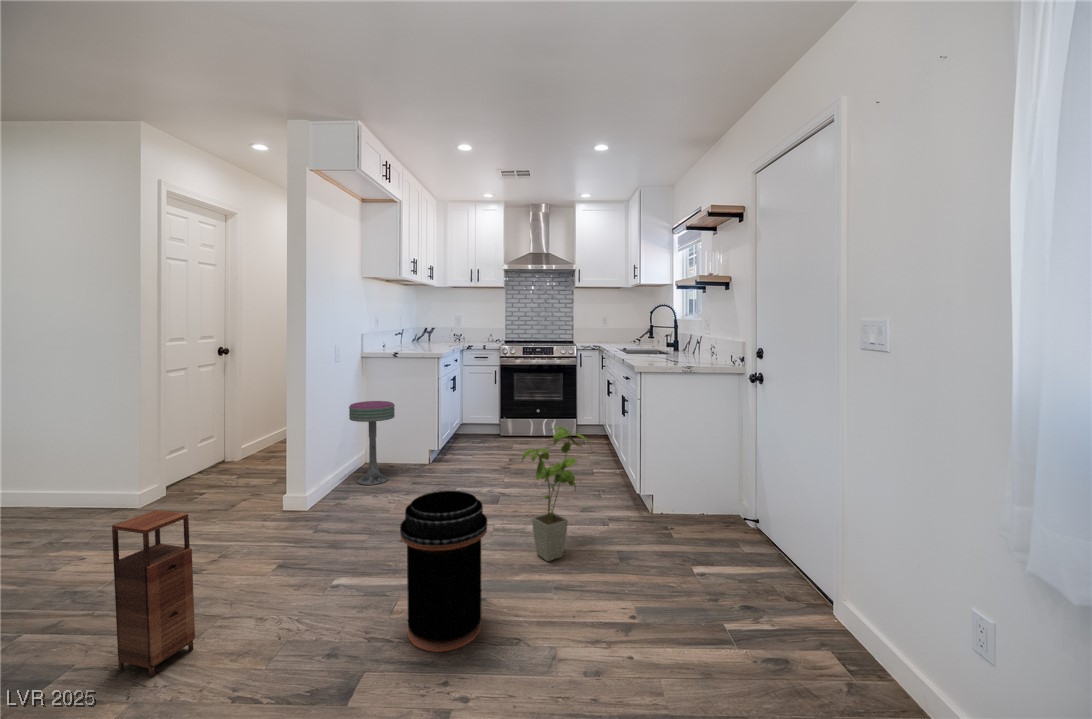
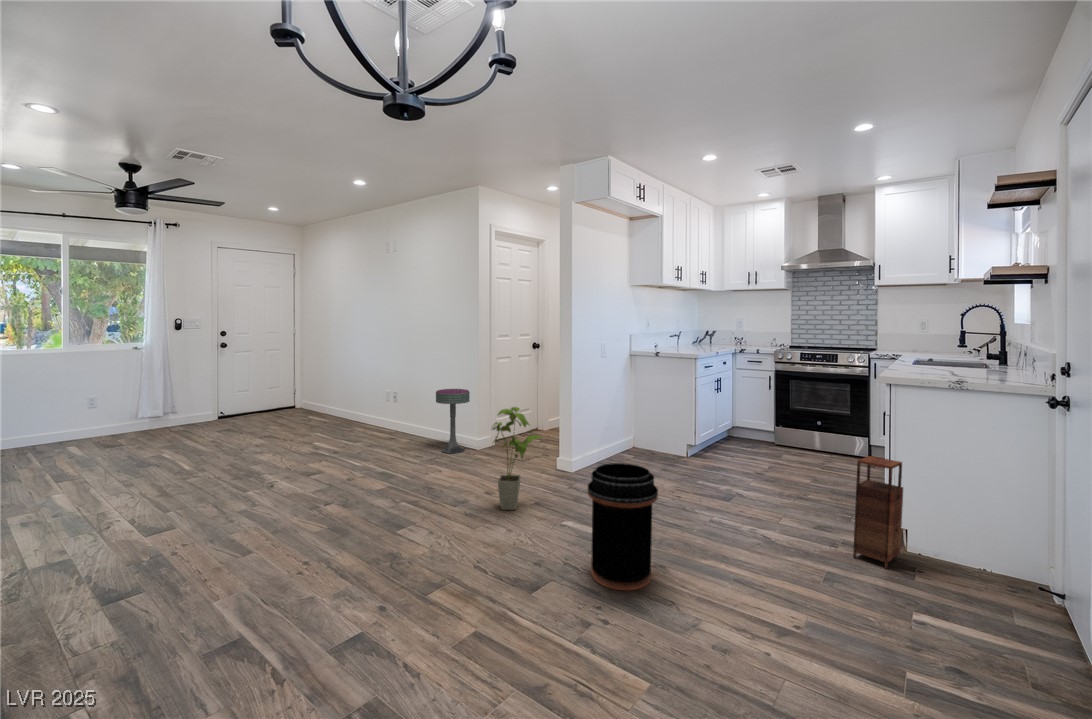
bar stool: present [349,401,395,485] -> present [436,389,470,453]
house plant: present [522,426,590,561] -> present [492,407,542,510]
storage cabinet: present [112,510,195,677] -> present [853,456,903,568]

